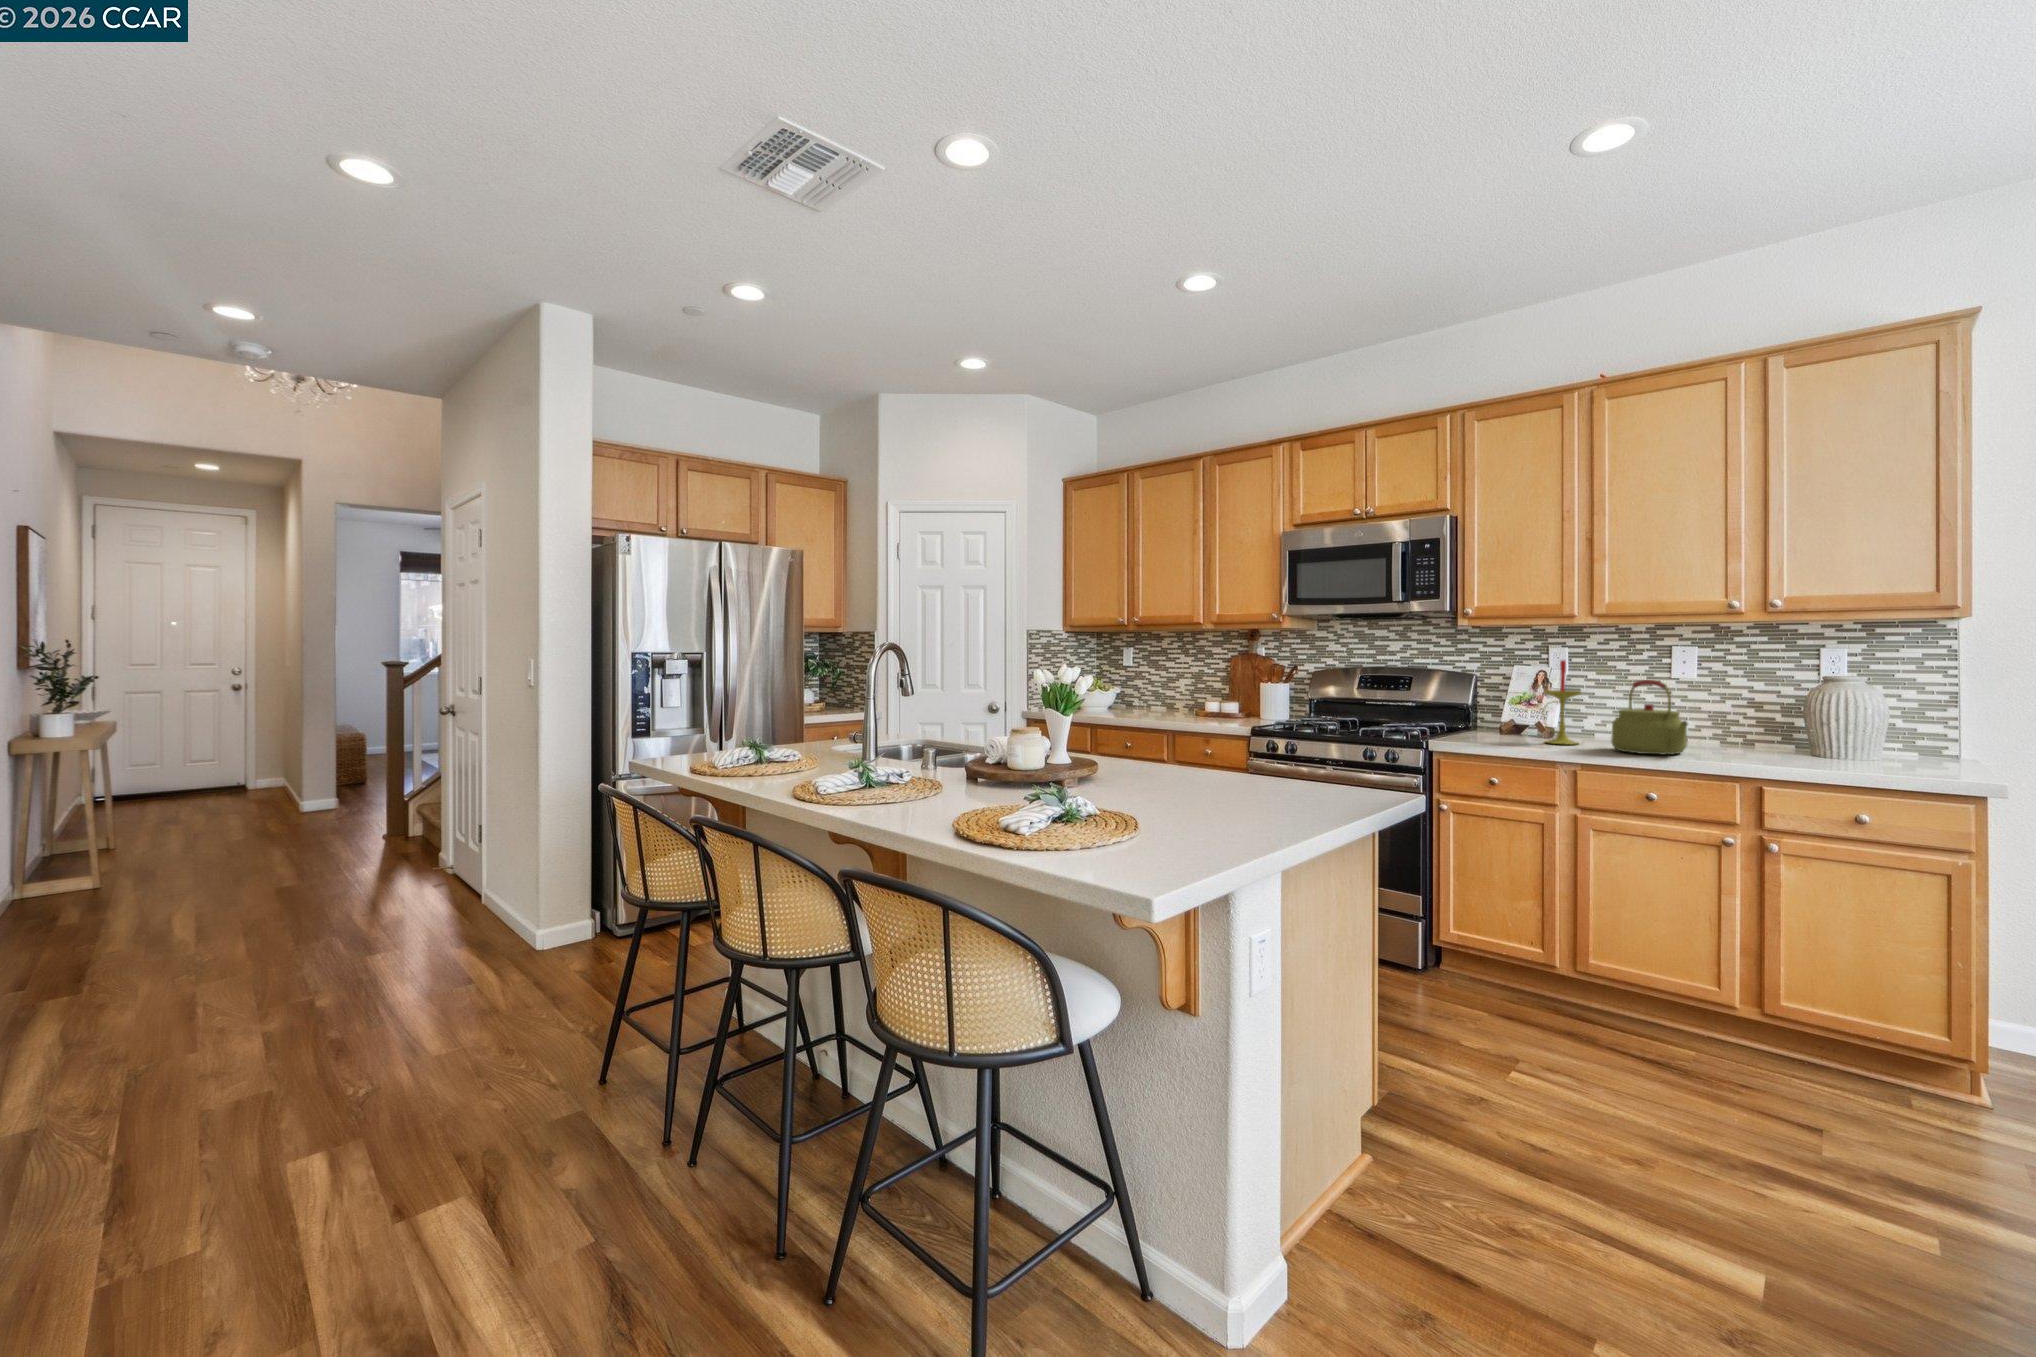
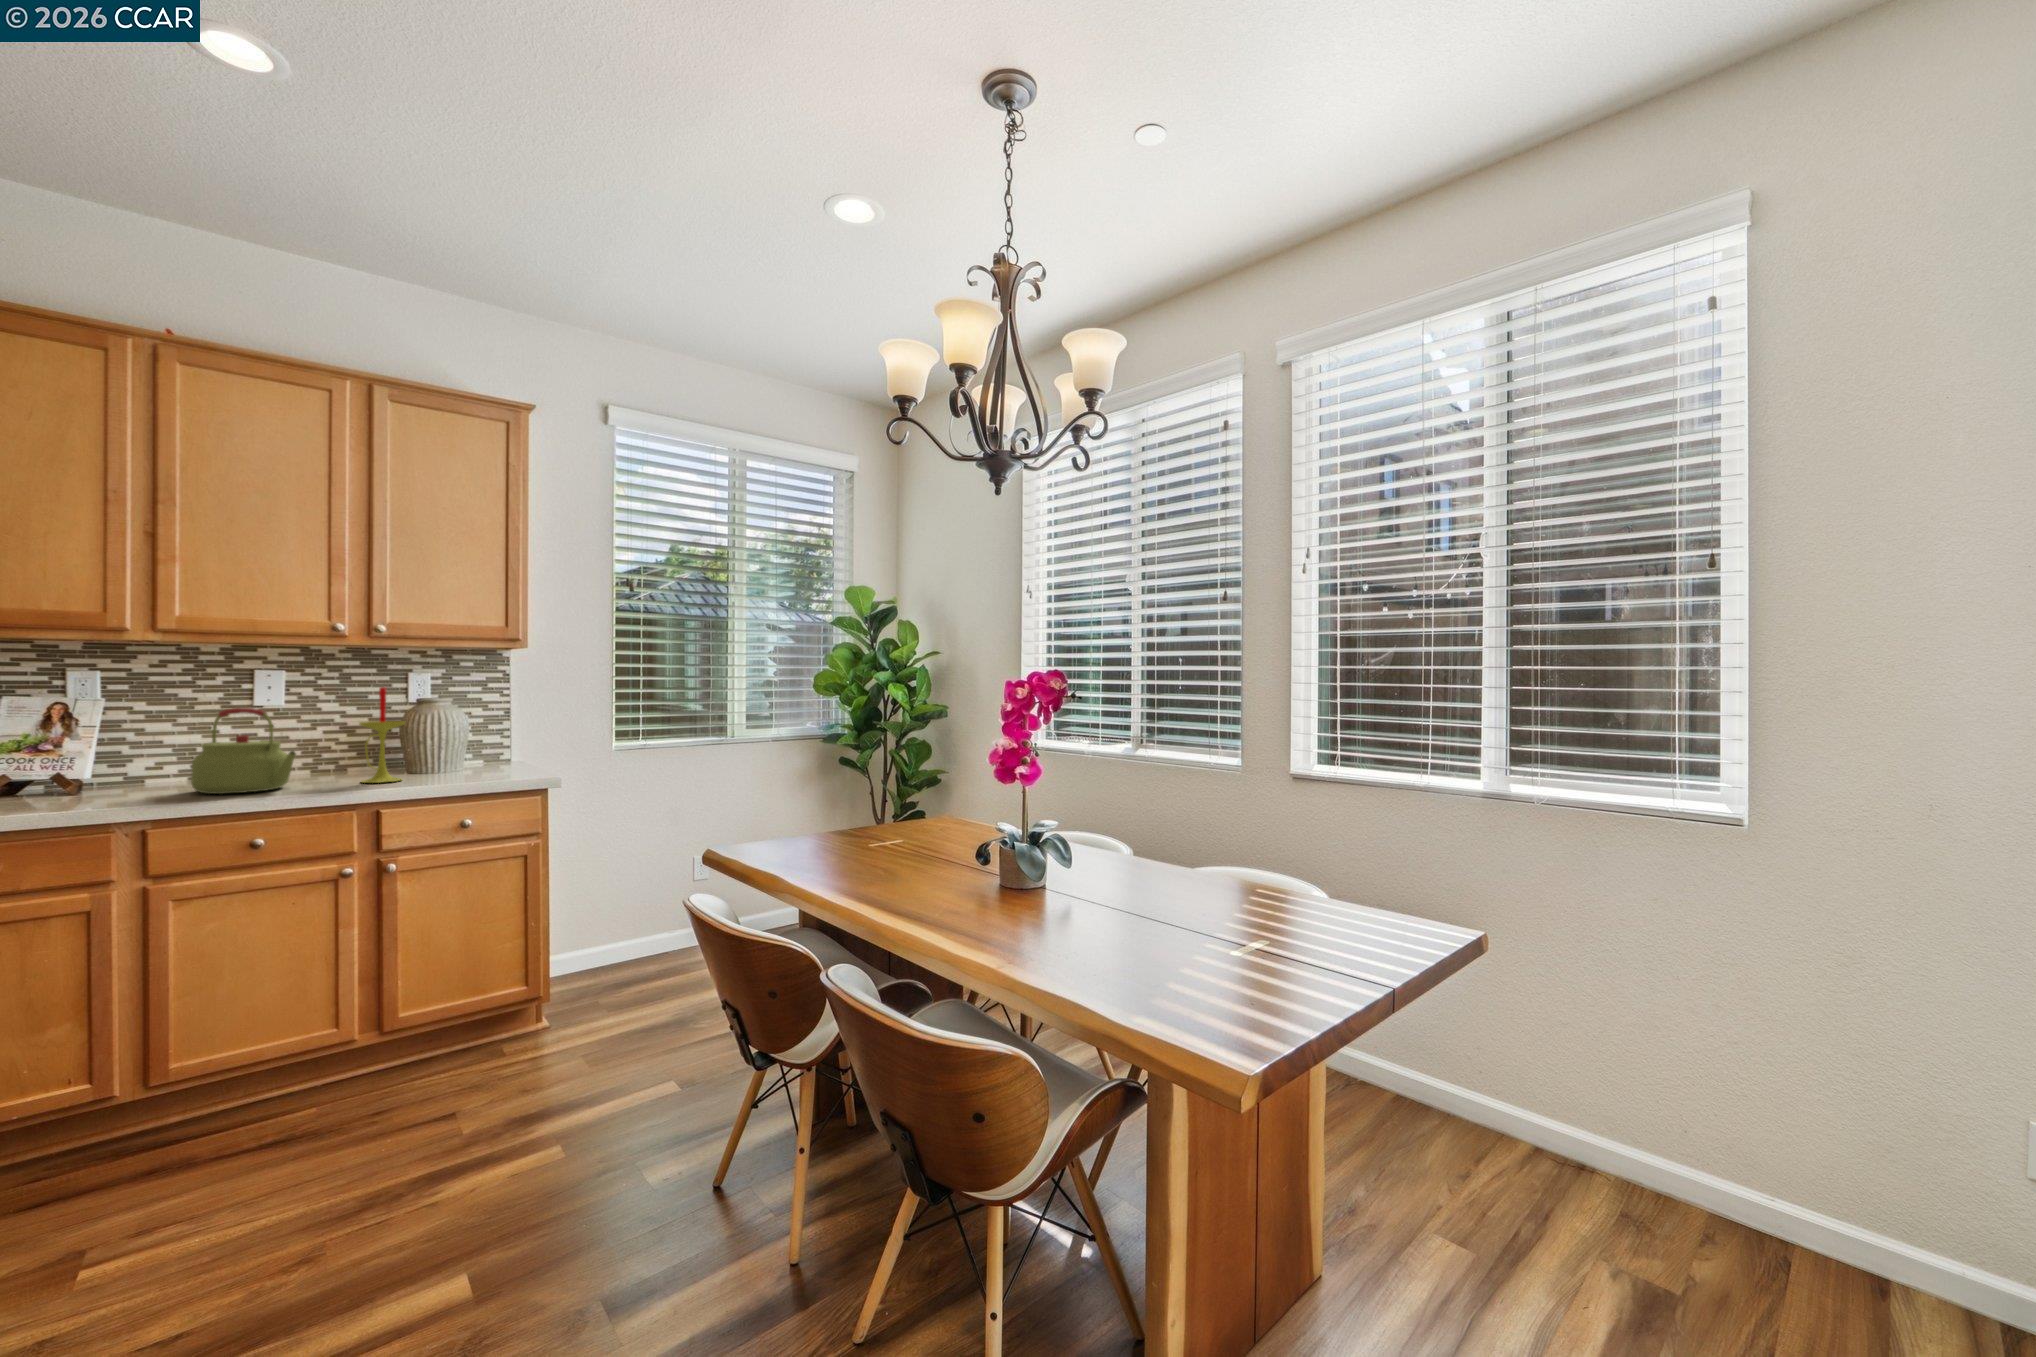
candle: present [1543,660,1581,745] -> present [359,687,405,783]

